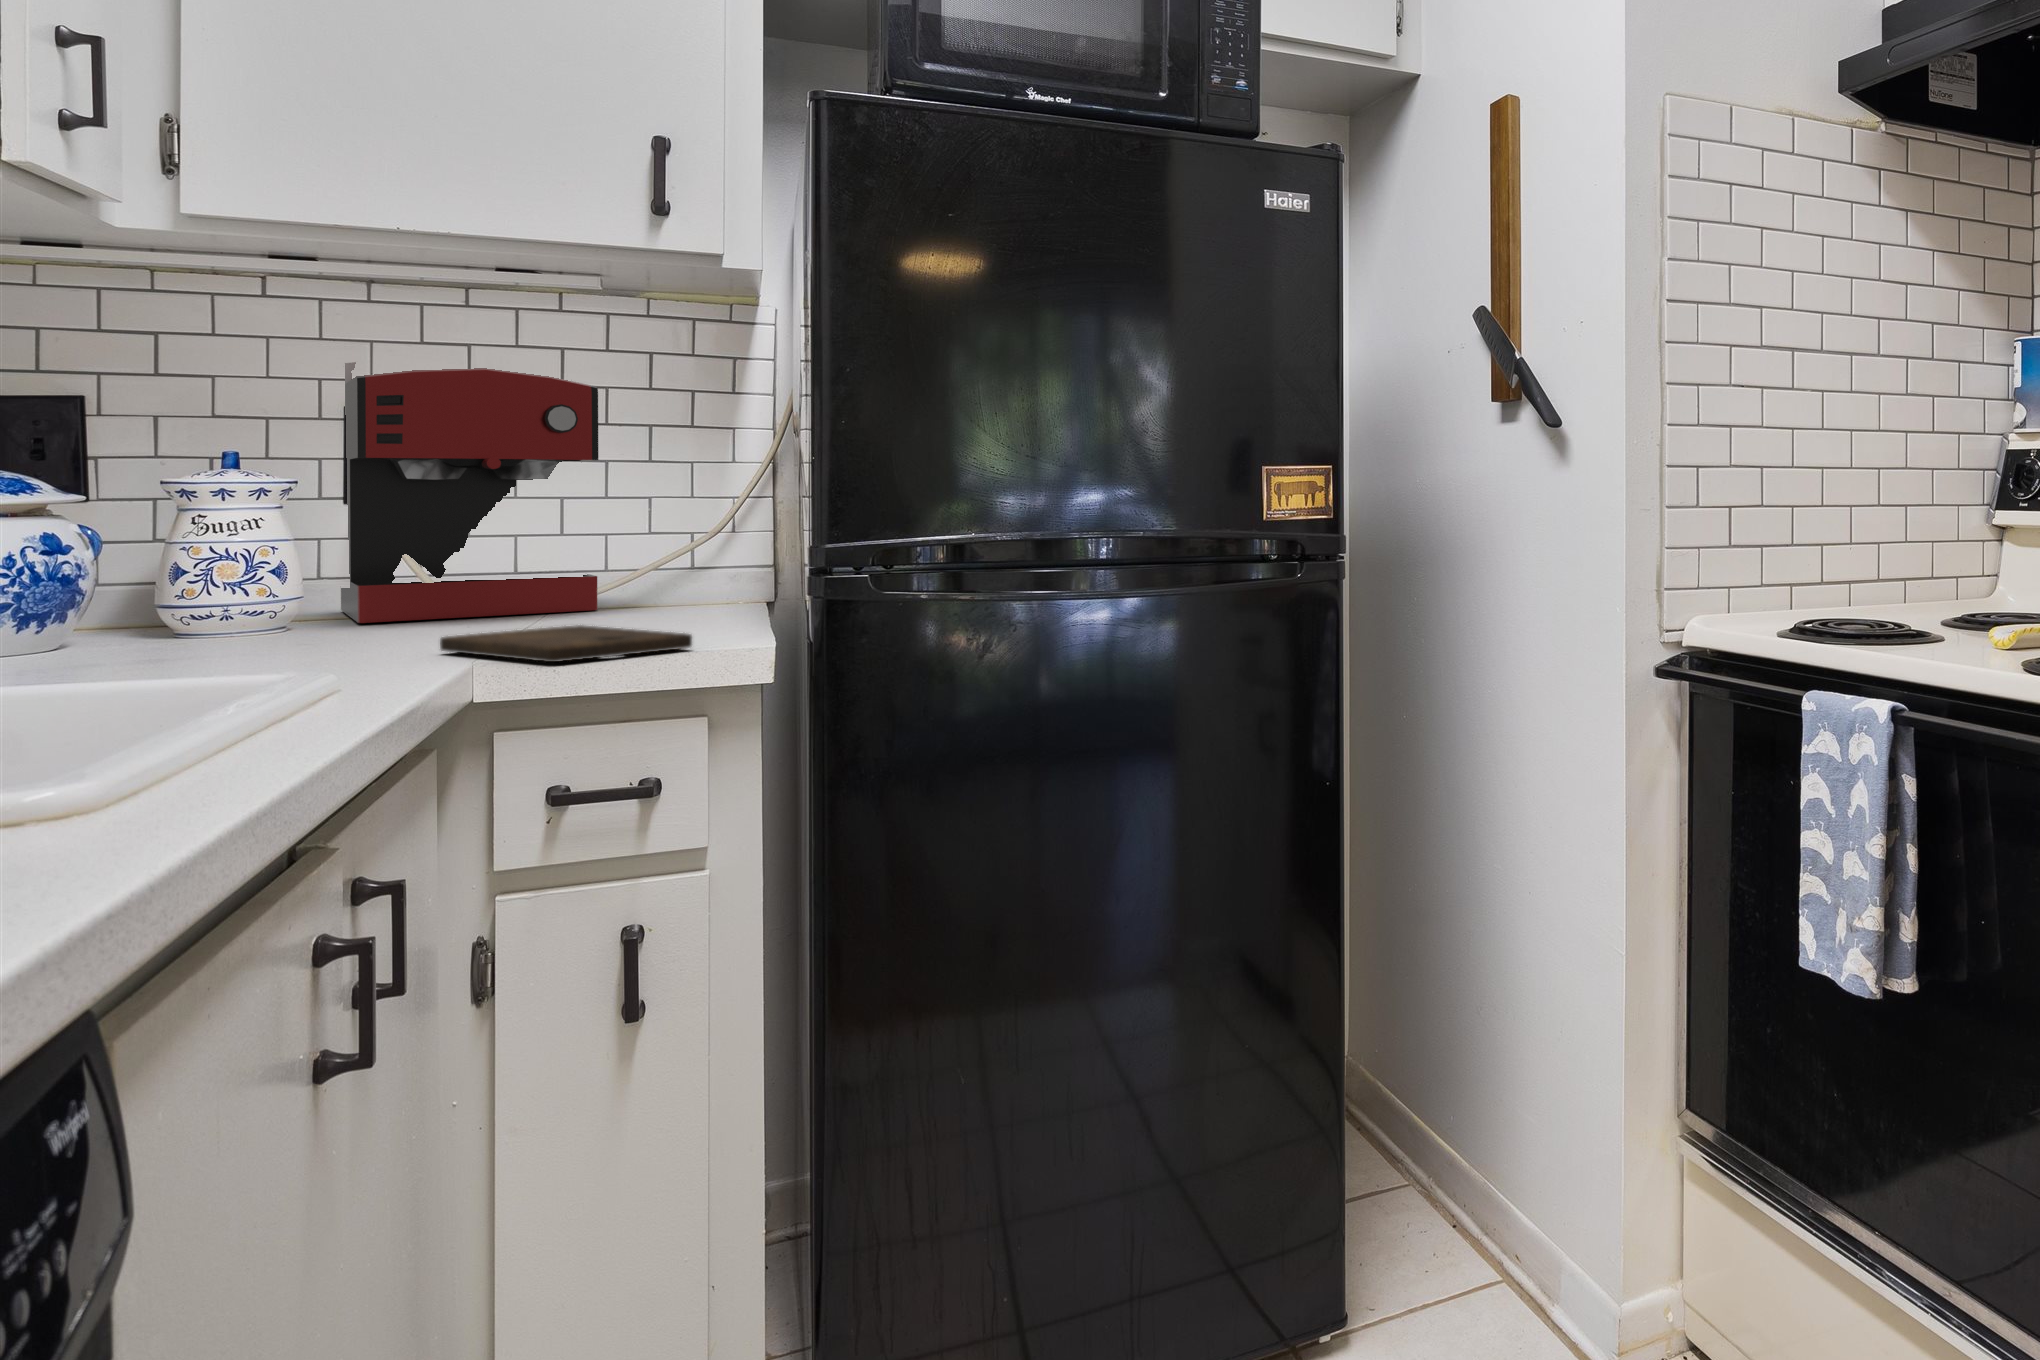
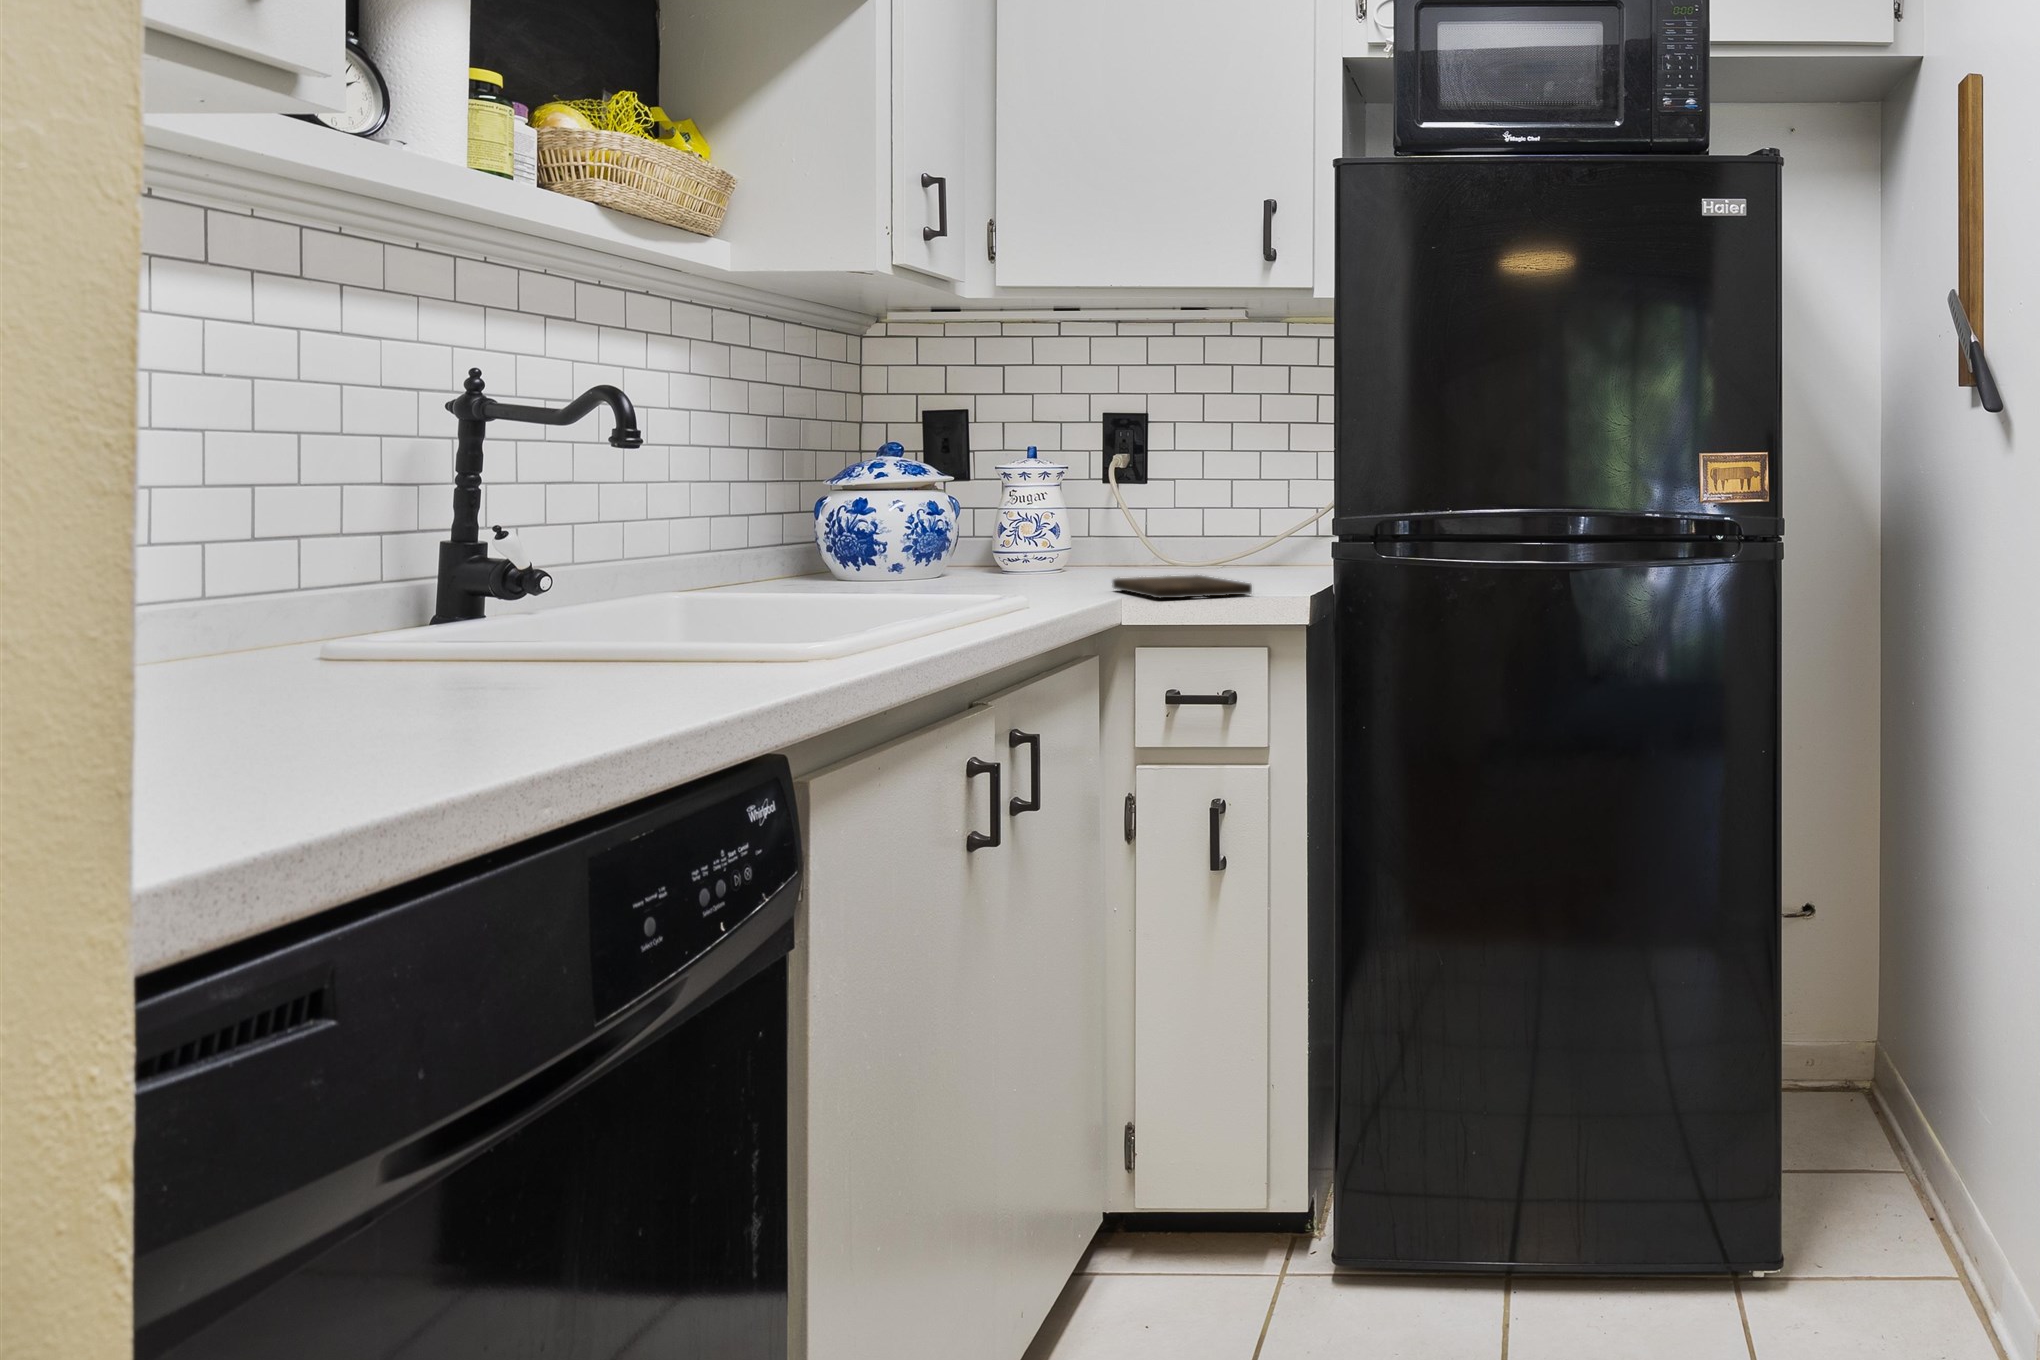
coffee maker: present [341,362,598,623] -> none [1098,375,1244,570]

